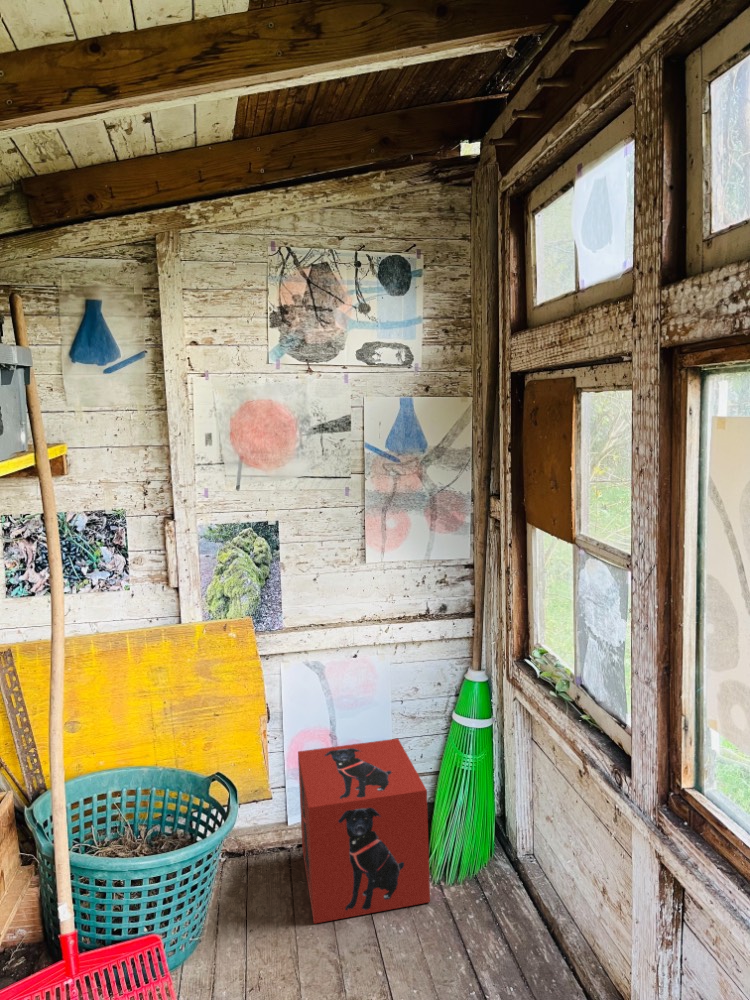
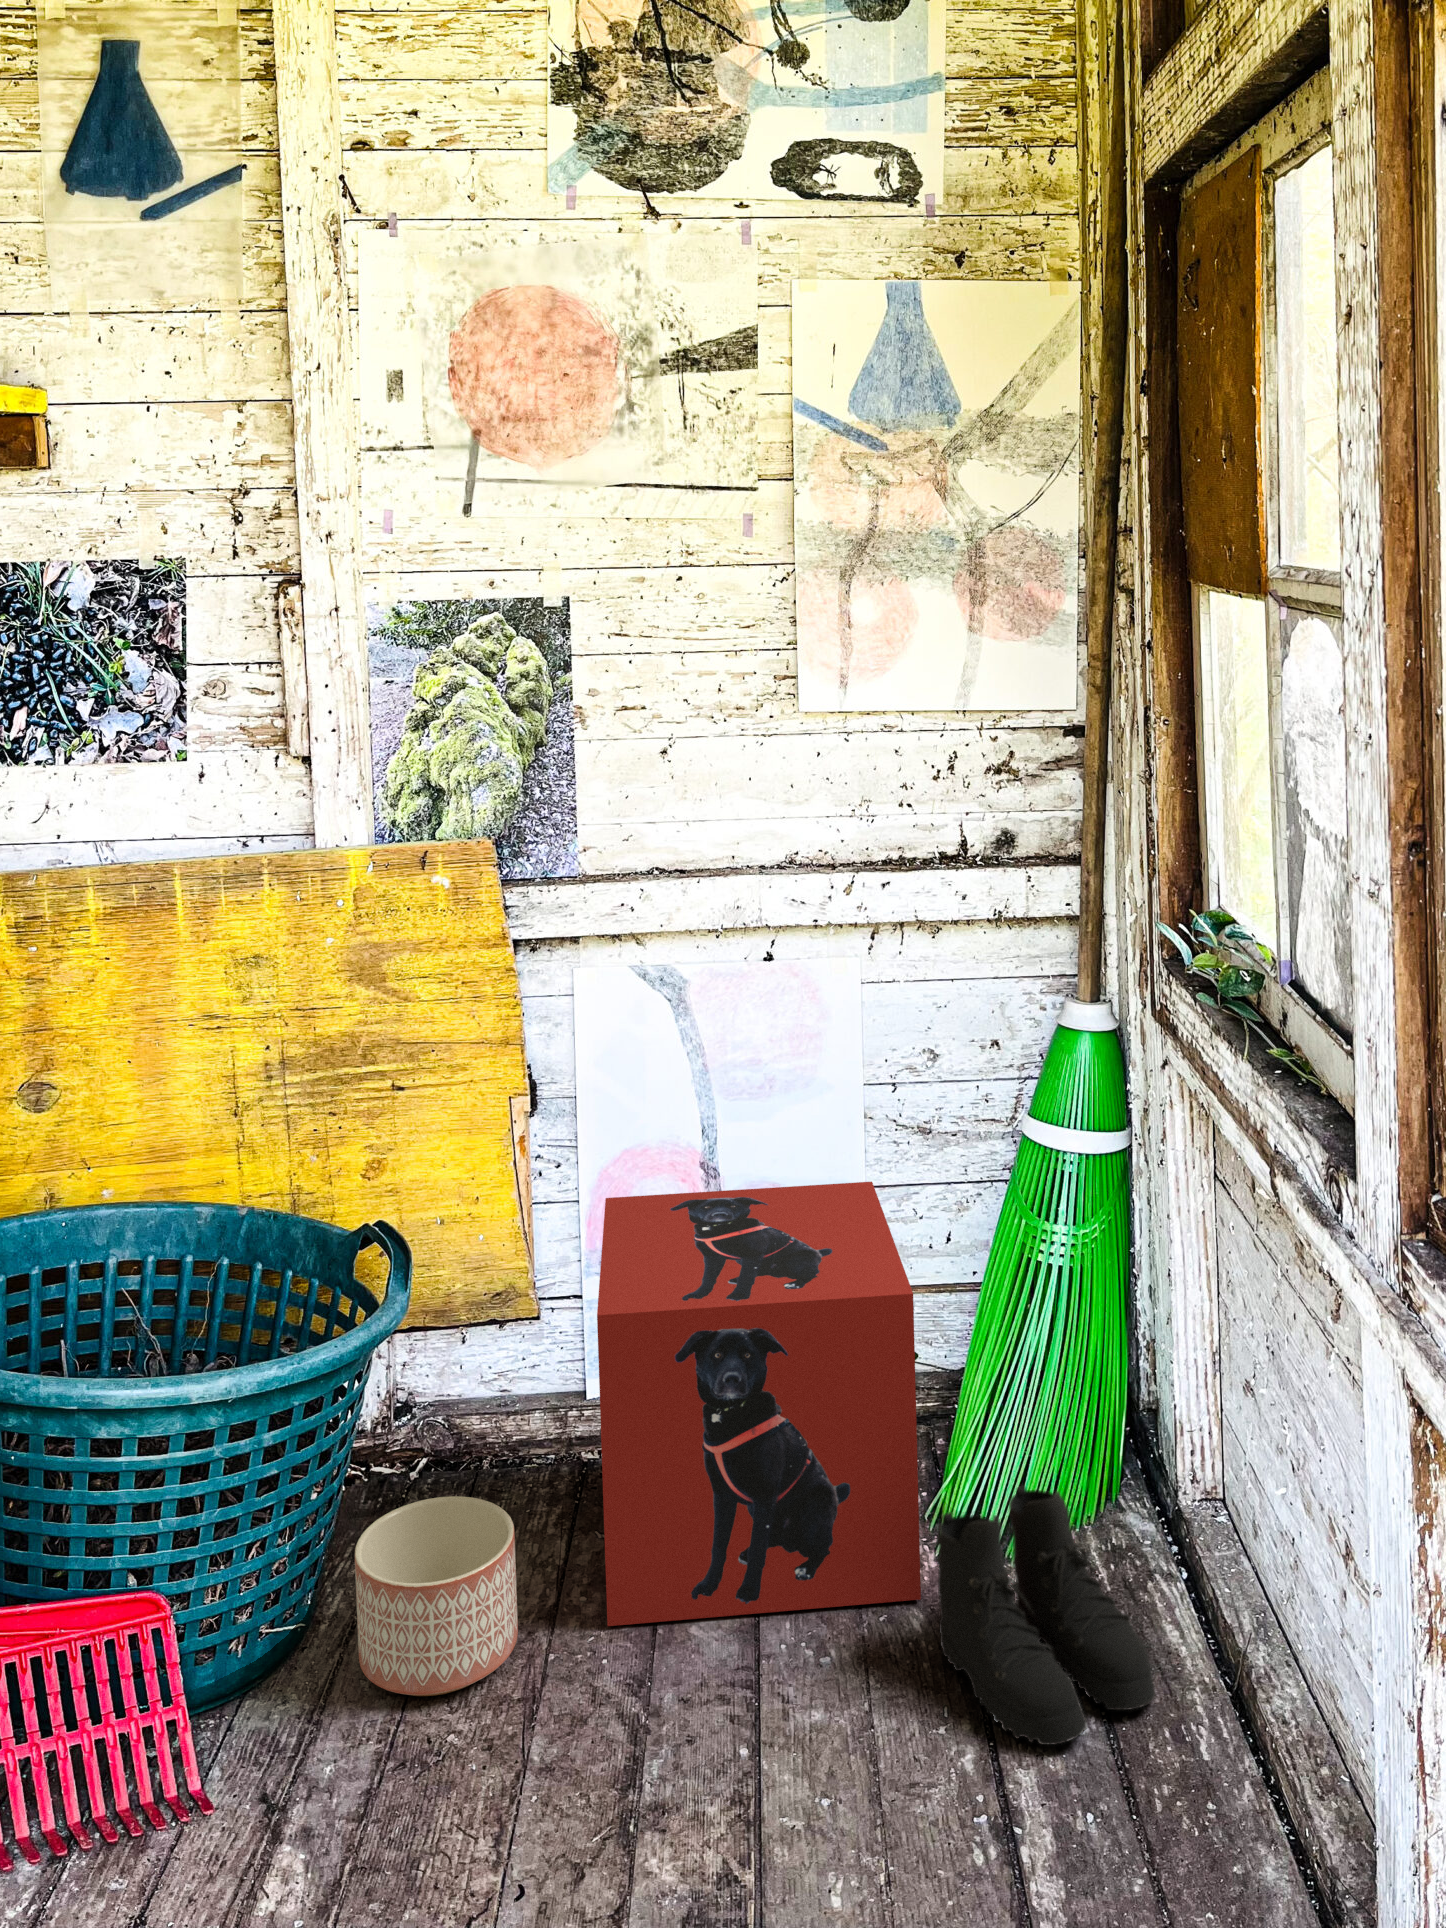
boots: none [438,858,524,961] -> present [936,1486,1156,1745]
planter: none [217,878,281,962] -> present [355,1496,518,1696]

